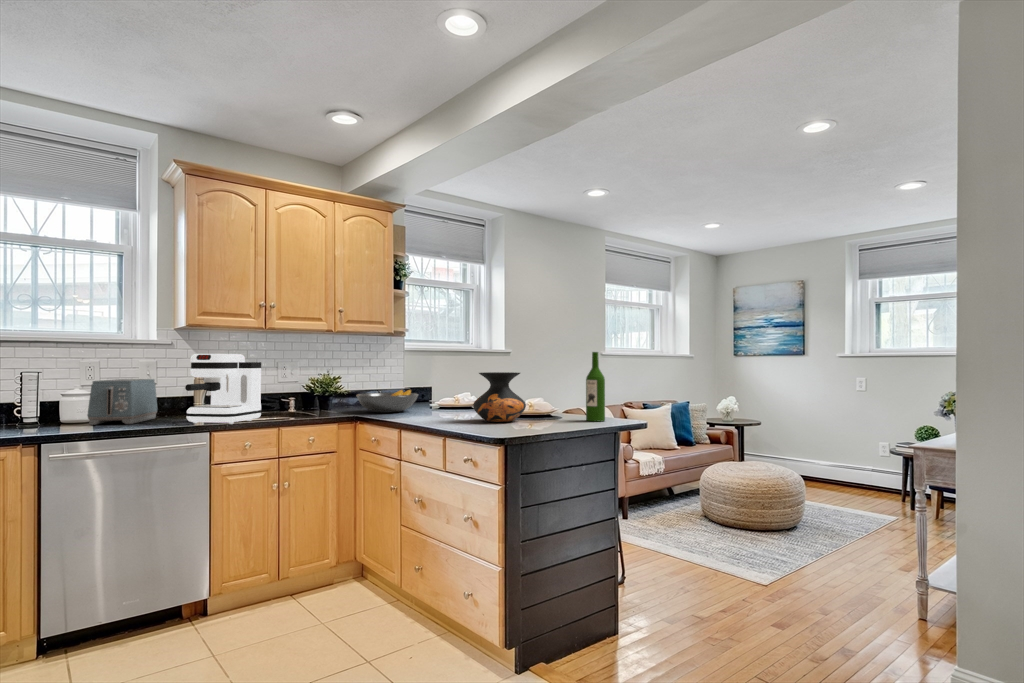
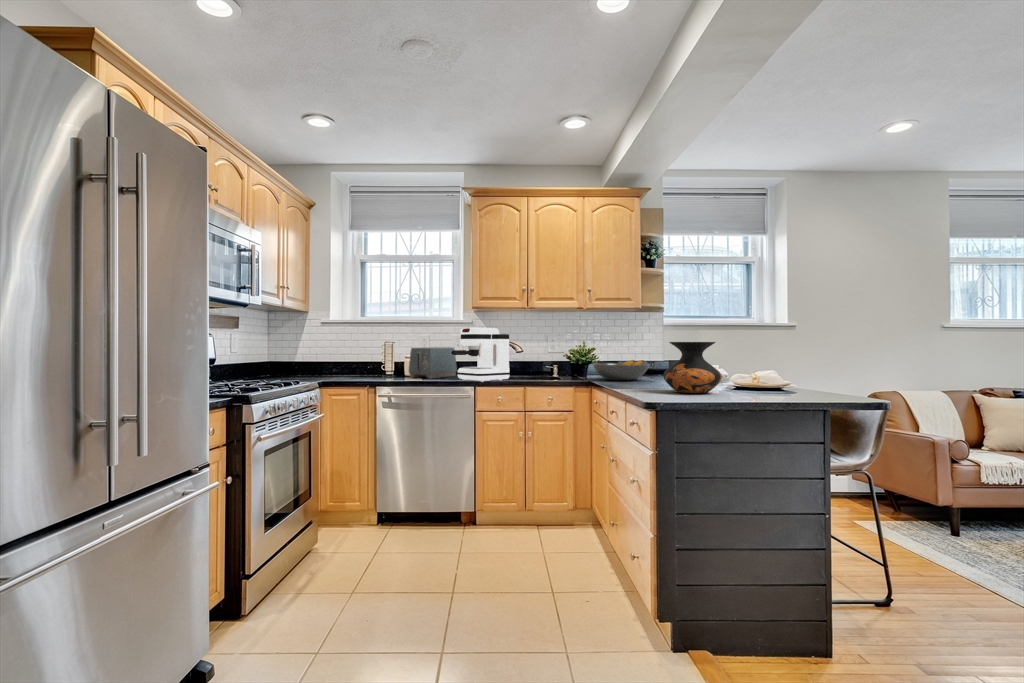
wine bottle: present [586,352,605,422] -> none [793,317,819,400]

